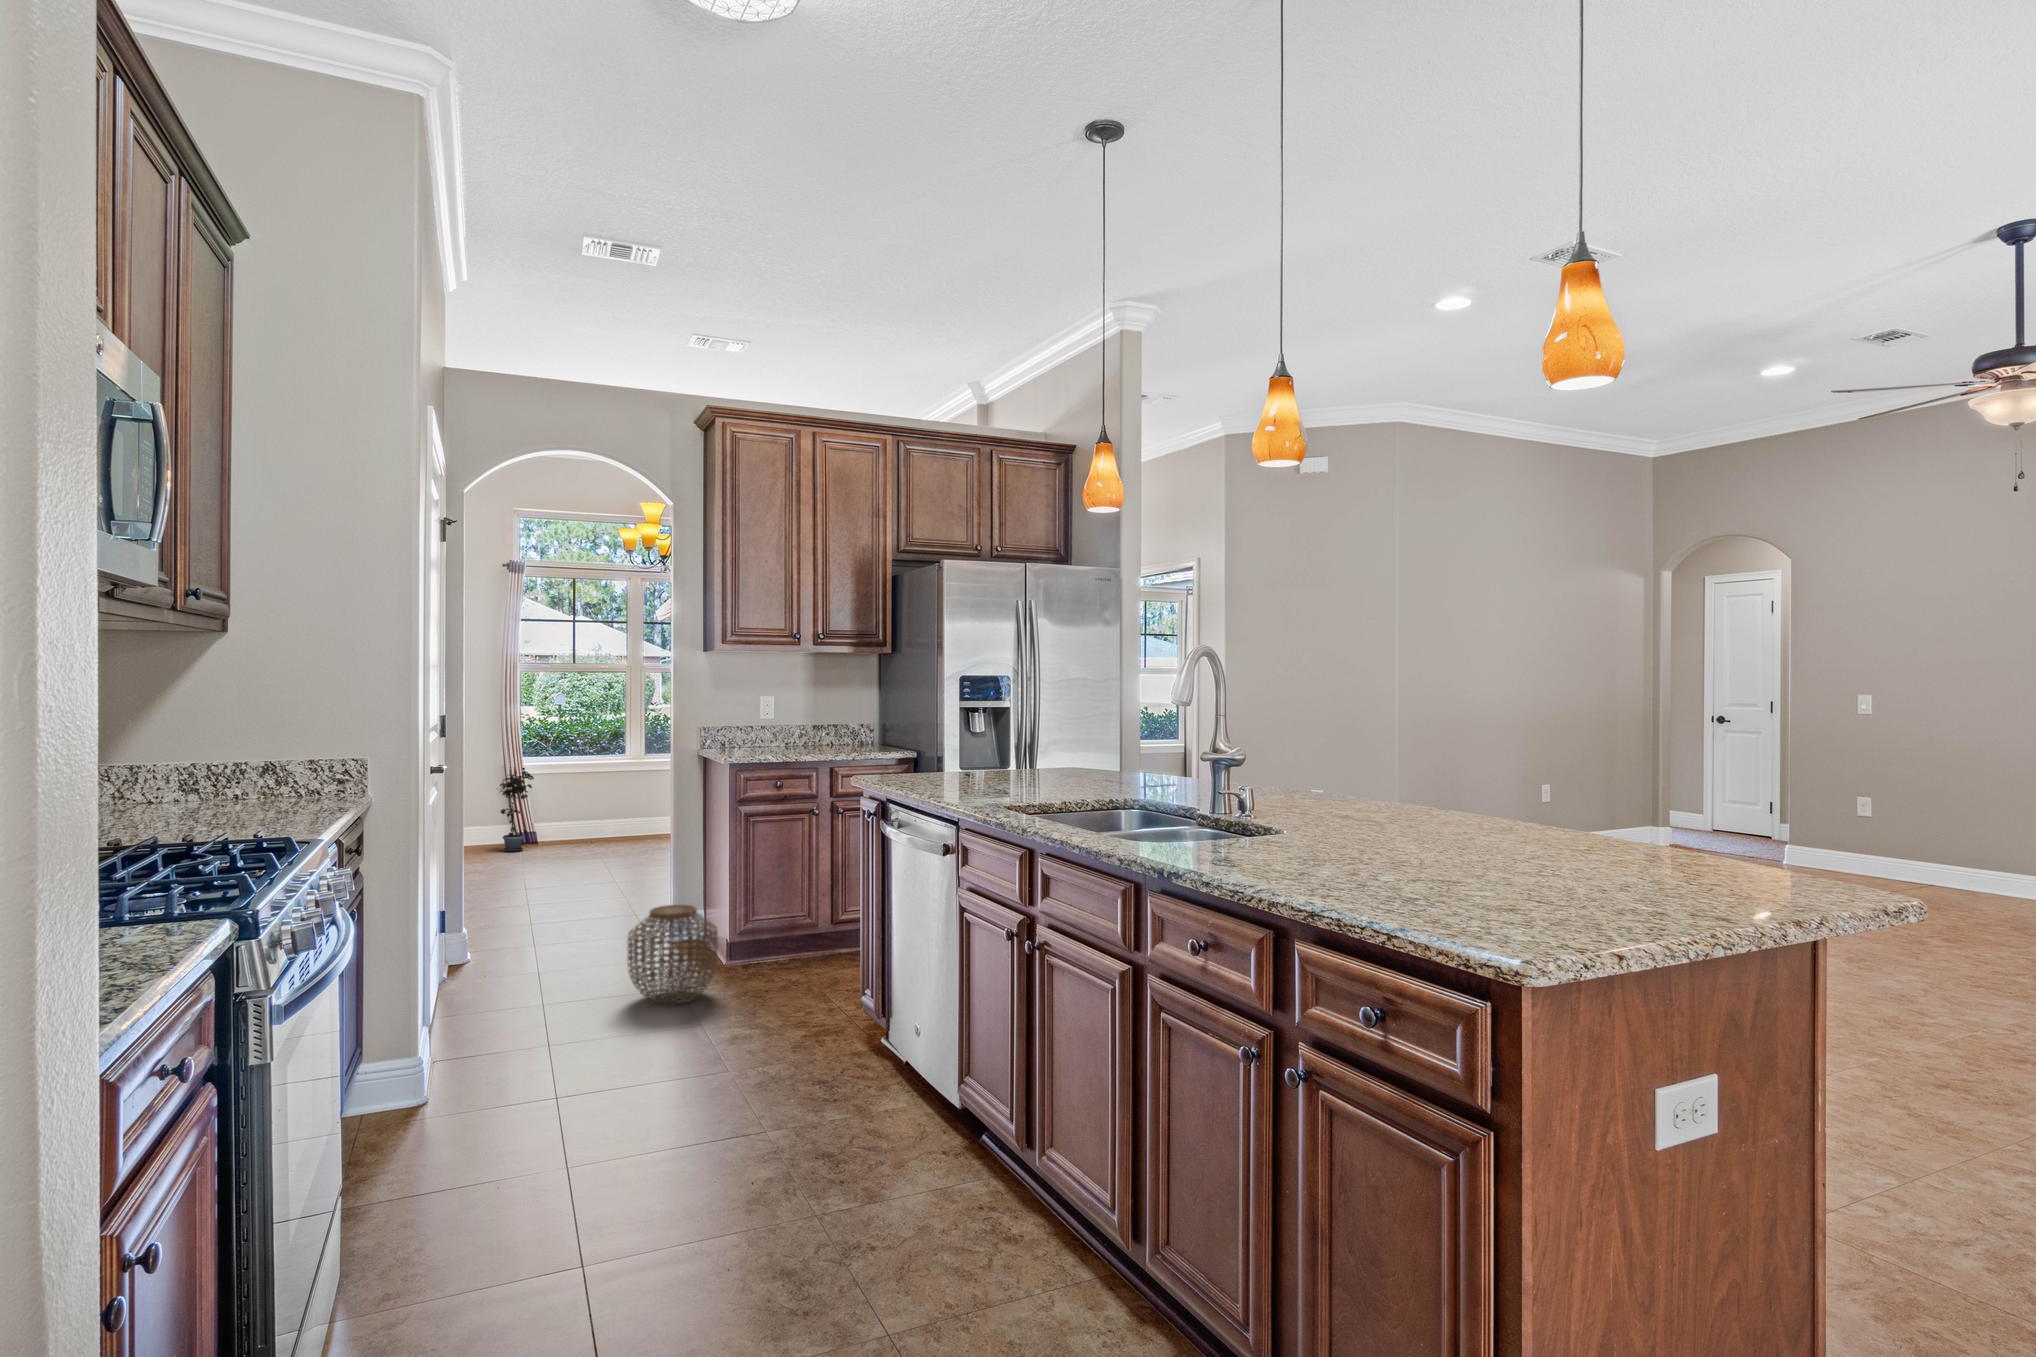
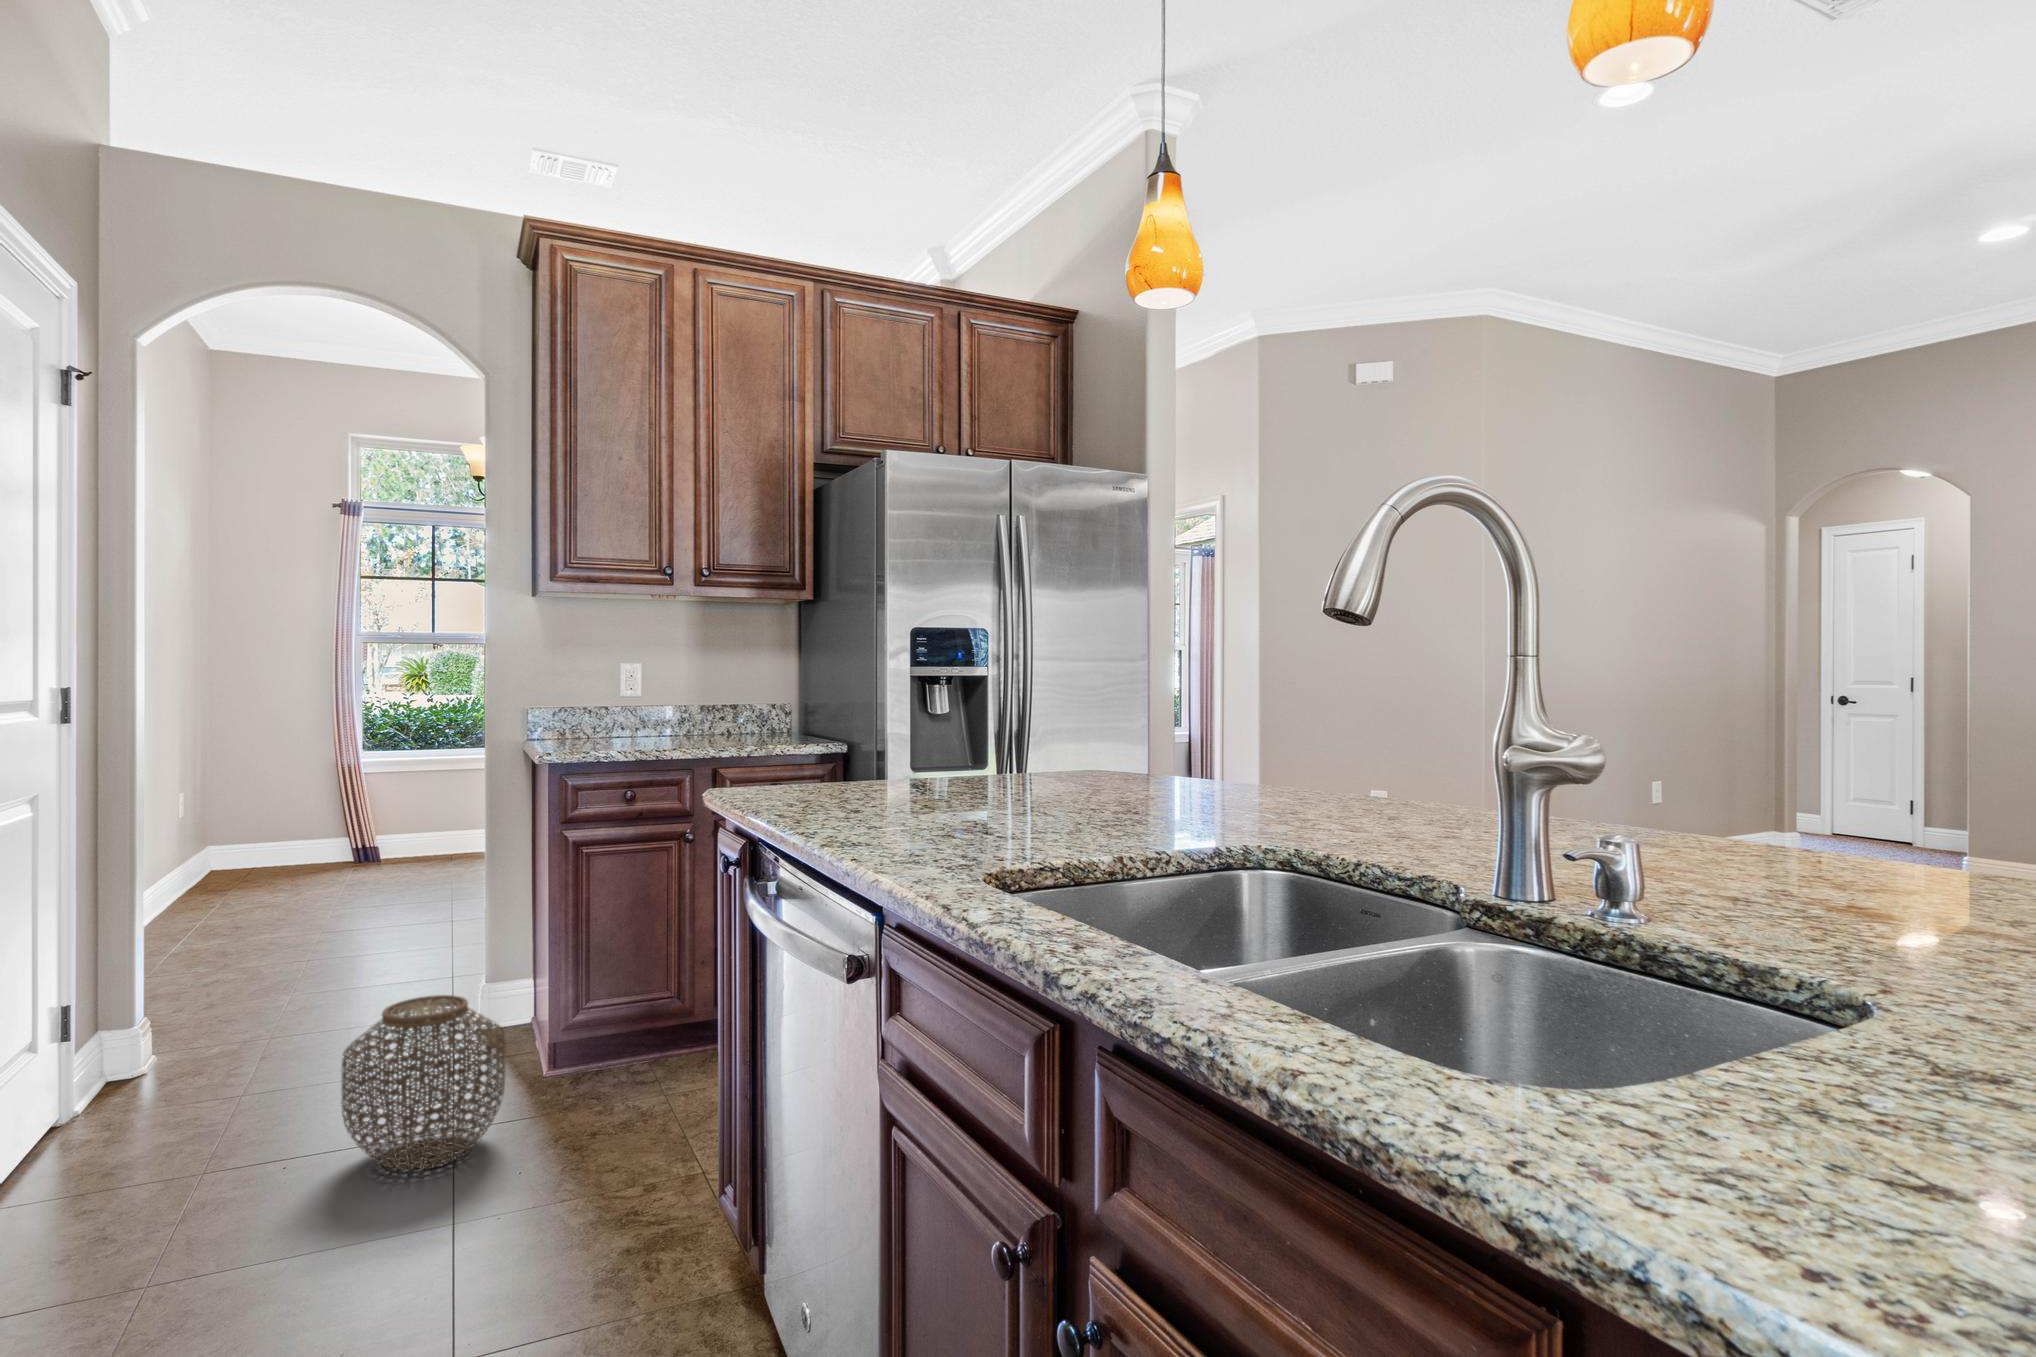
potted plant: present [500,768,534,852] -> none [321,764,375,872]

